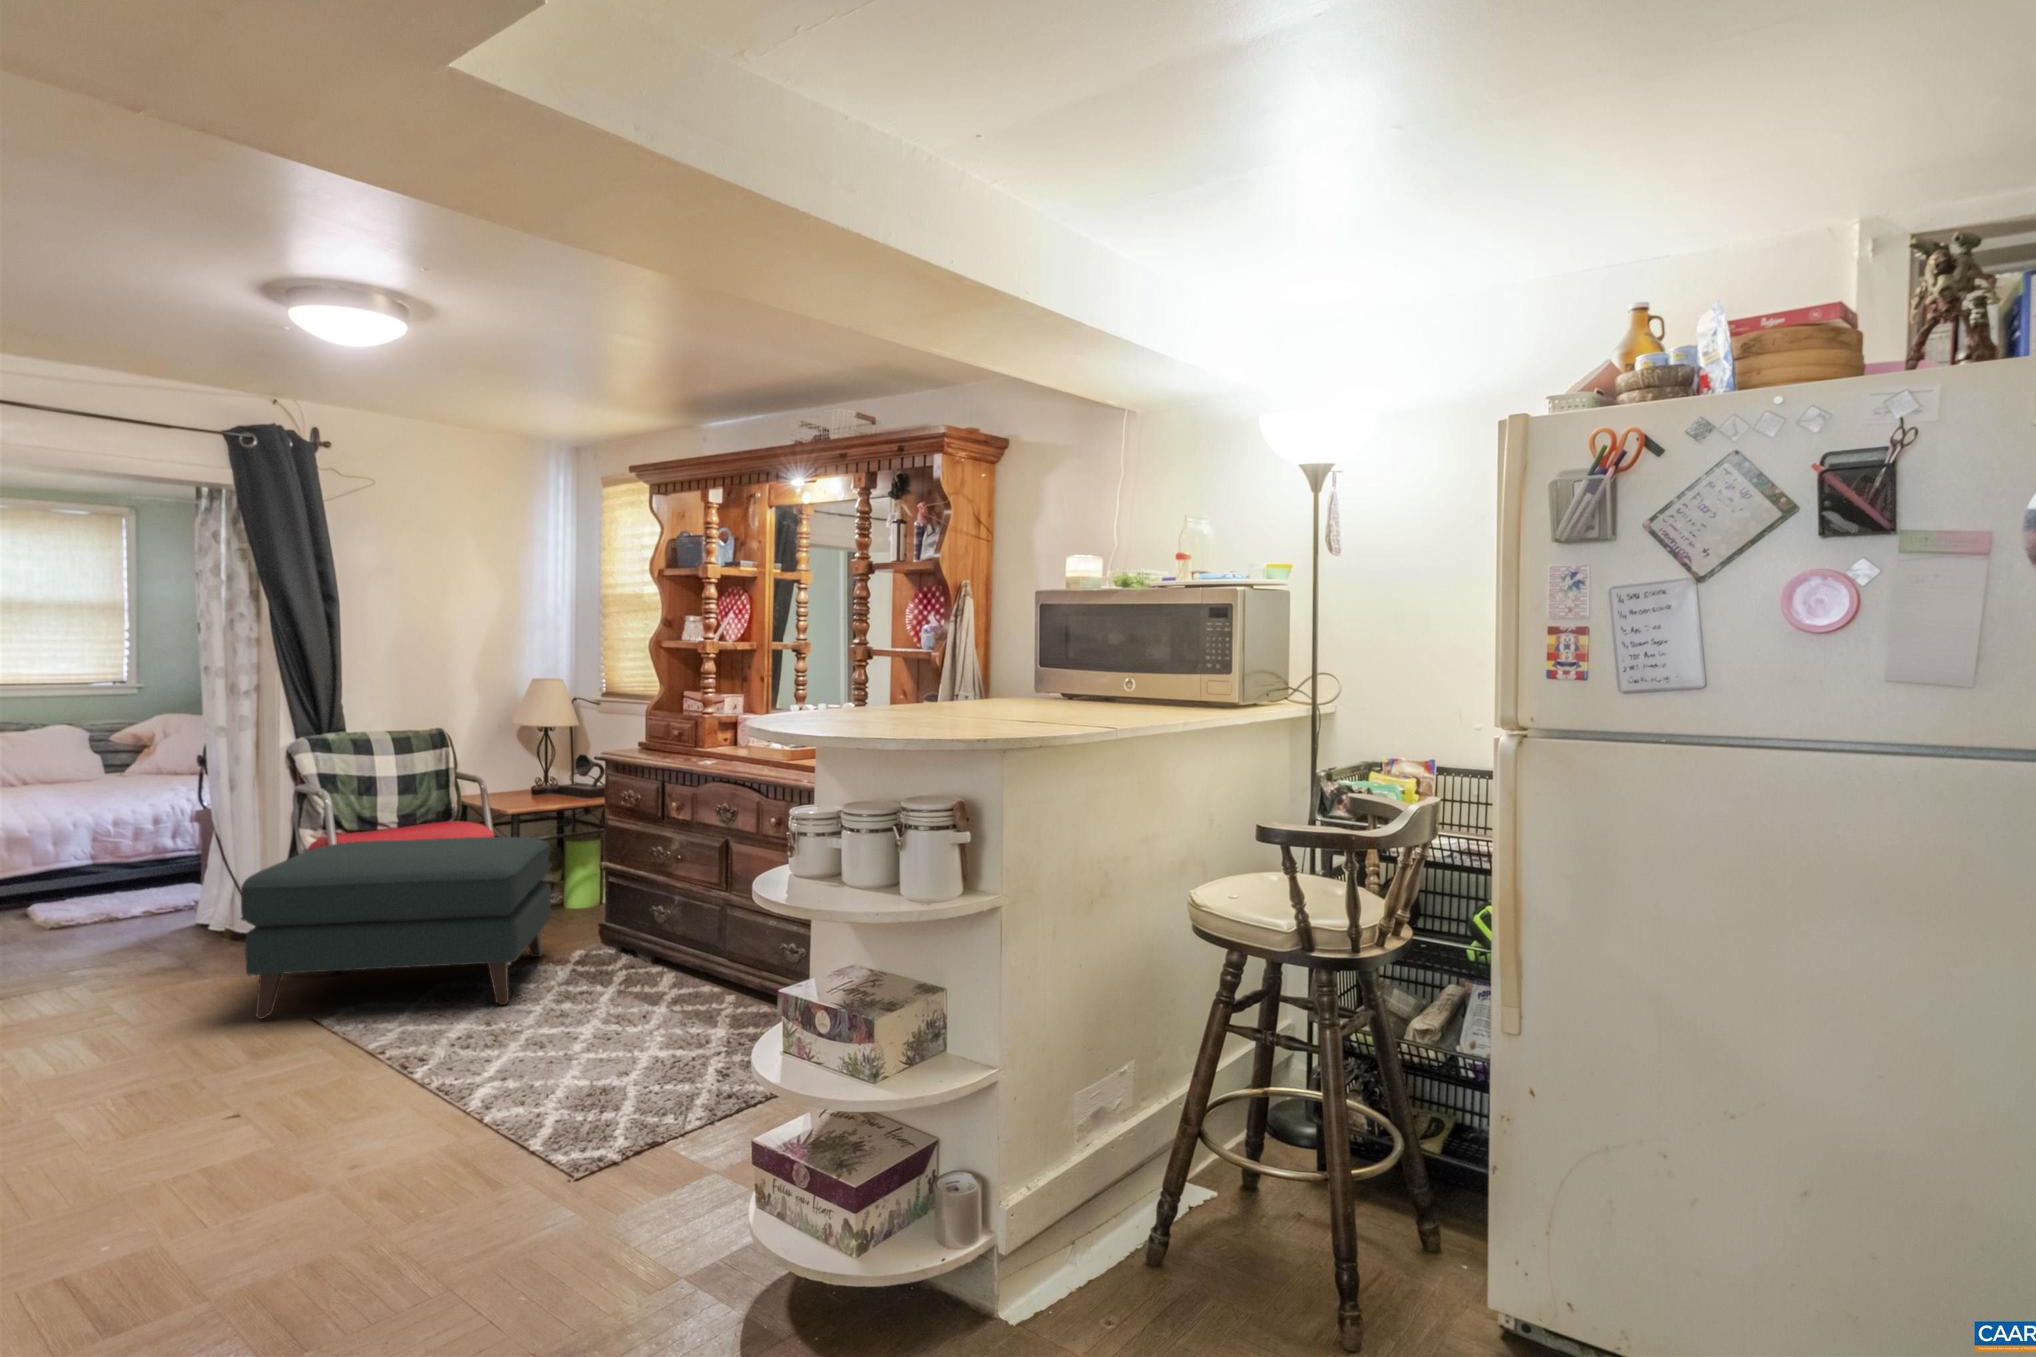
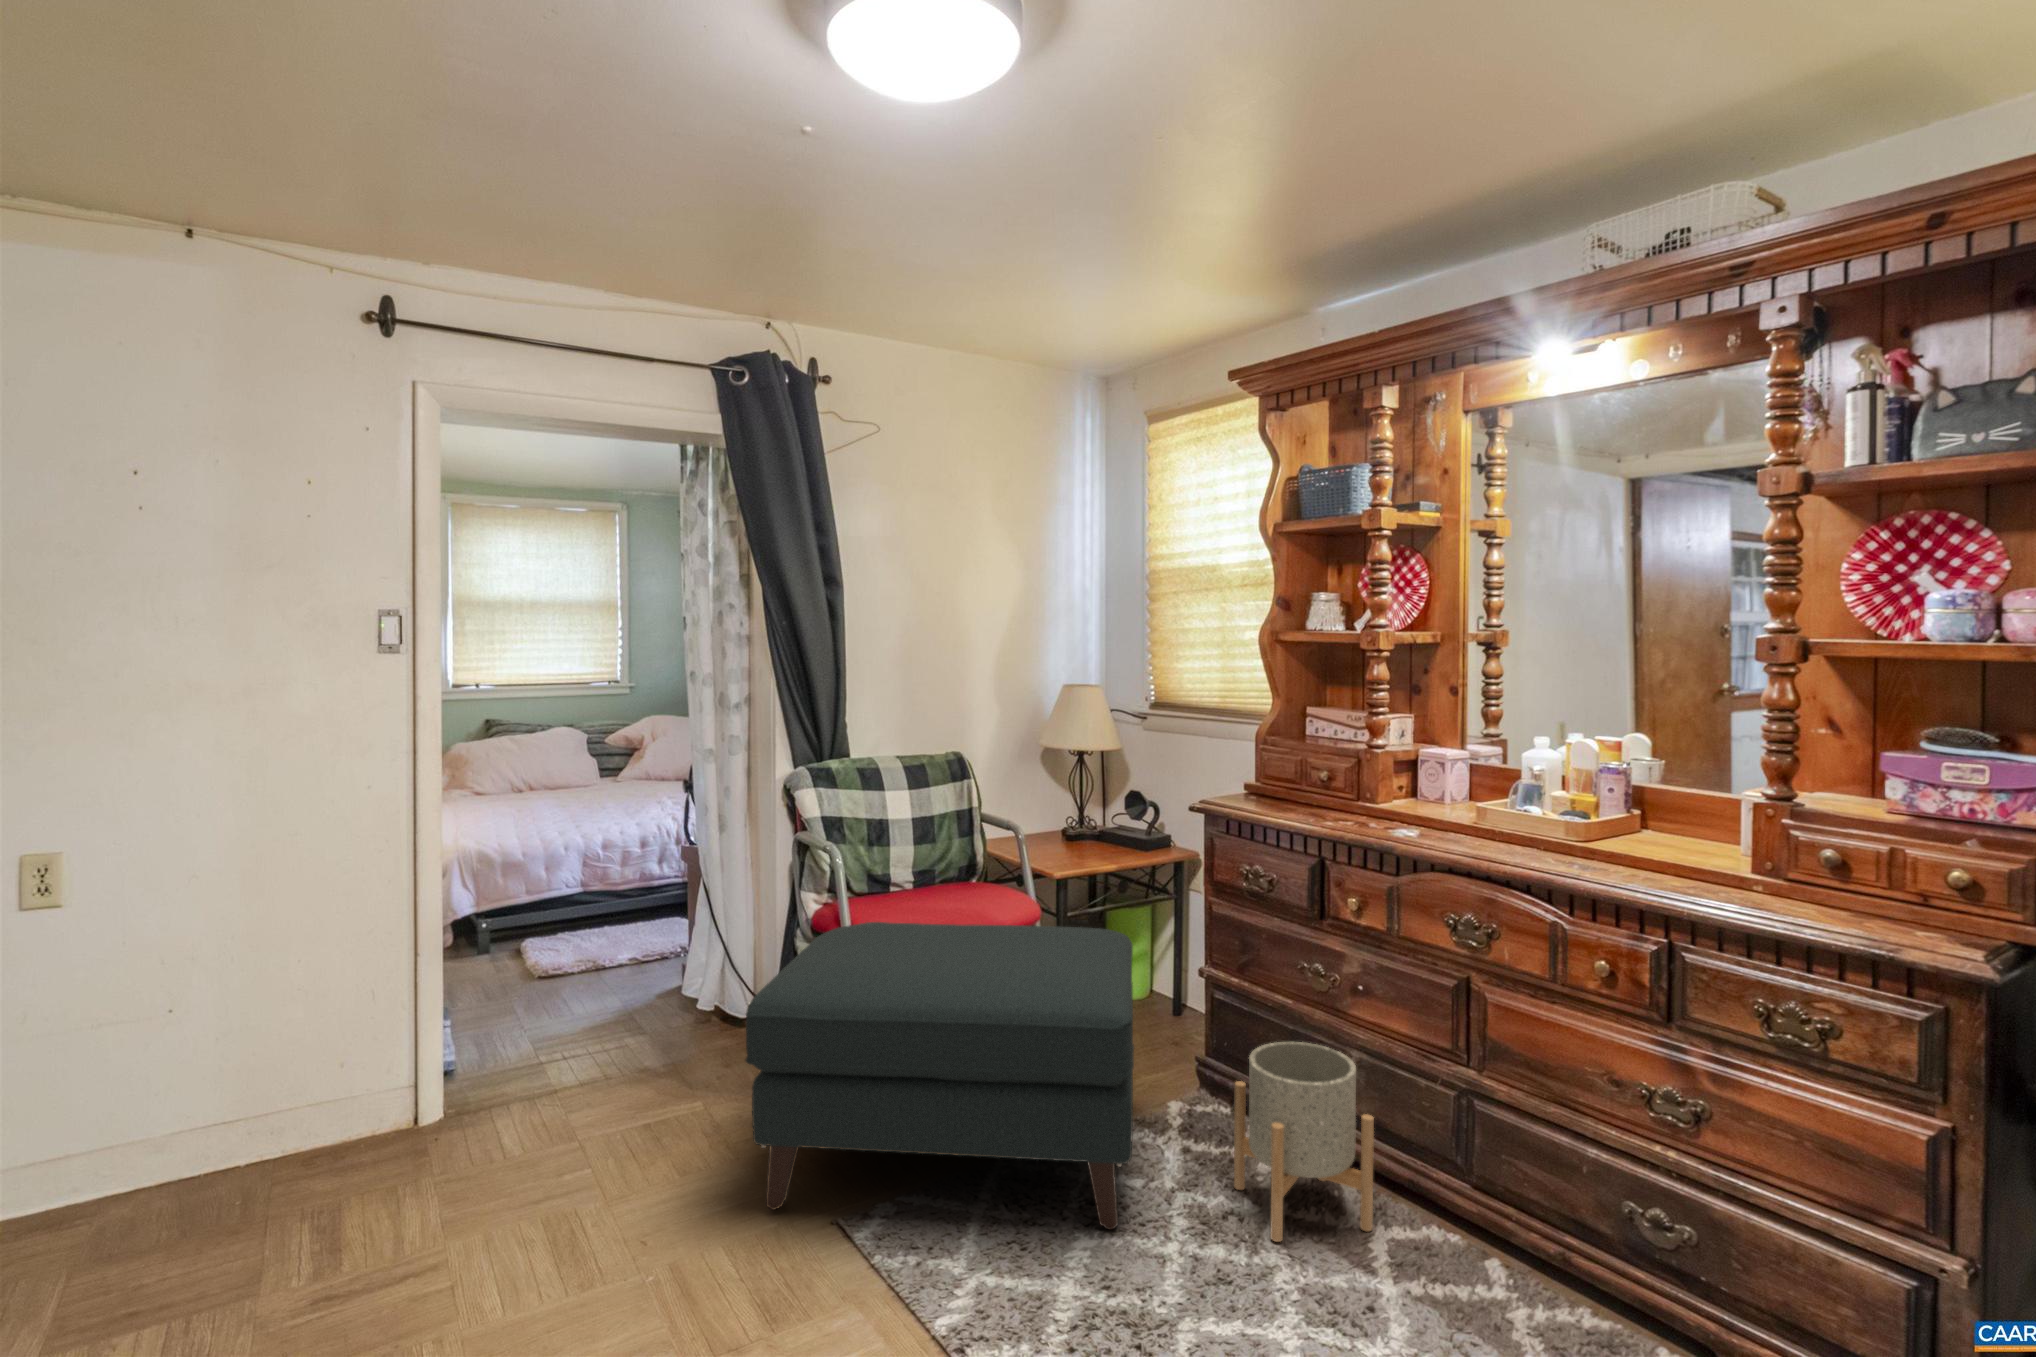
planter: none [596,891,671,999] -> present [1234,1042,1374,1242]

